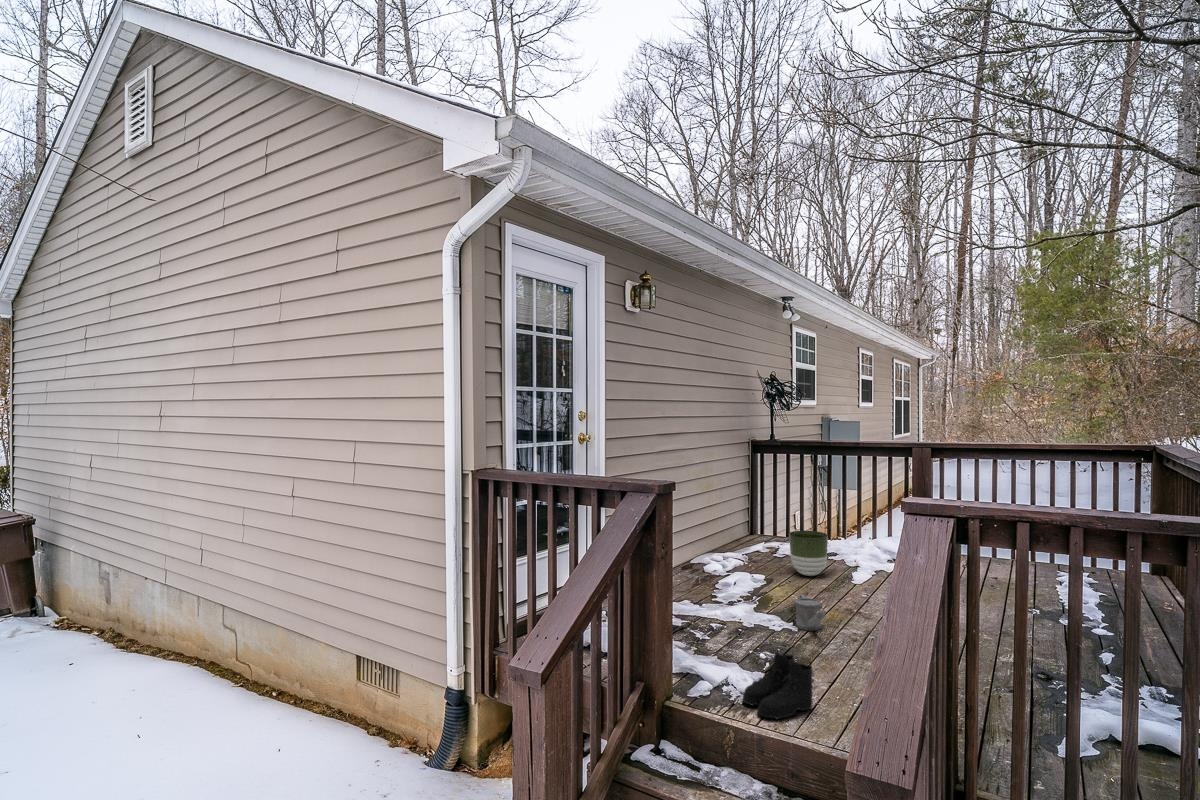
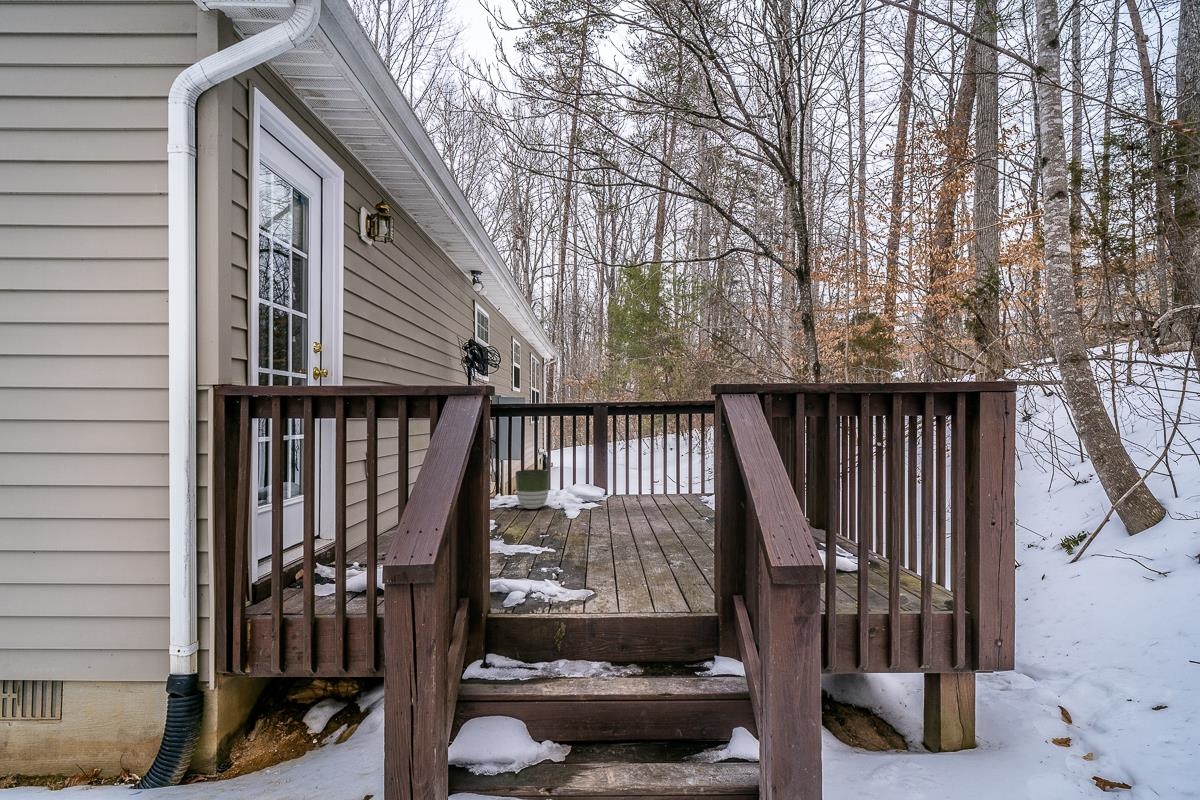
watering can: present [795,594,825,630] -> none [552,515,586,543]
boots: present [742,652,814,719] -> none [559,547,619,604]

